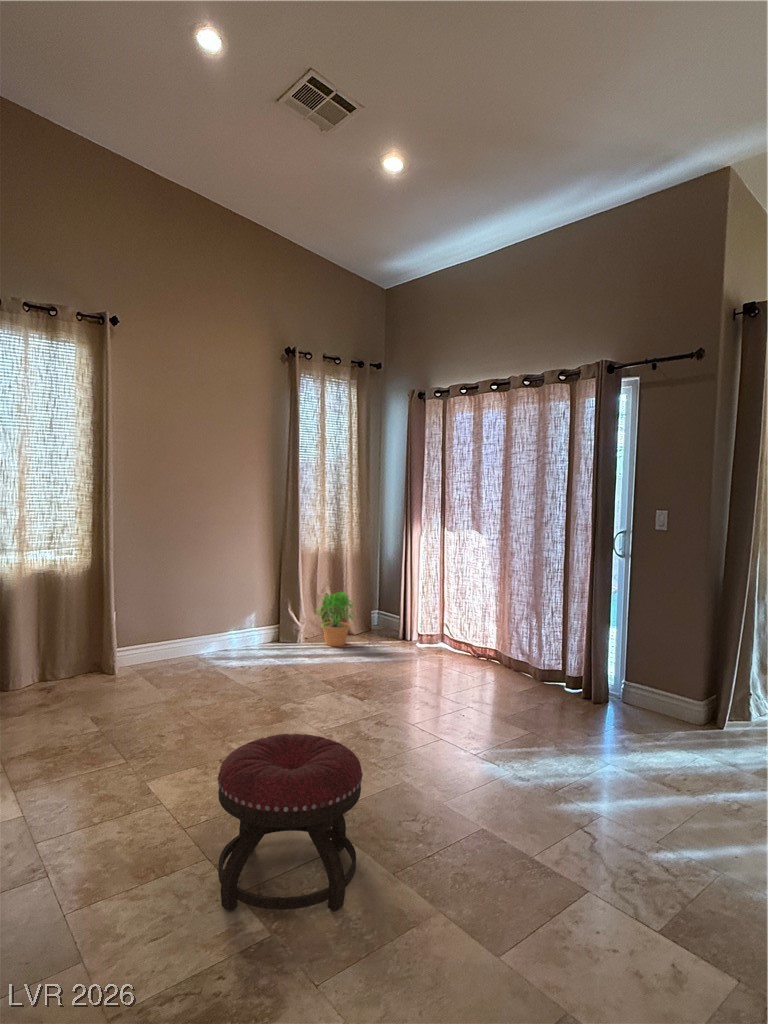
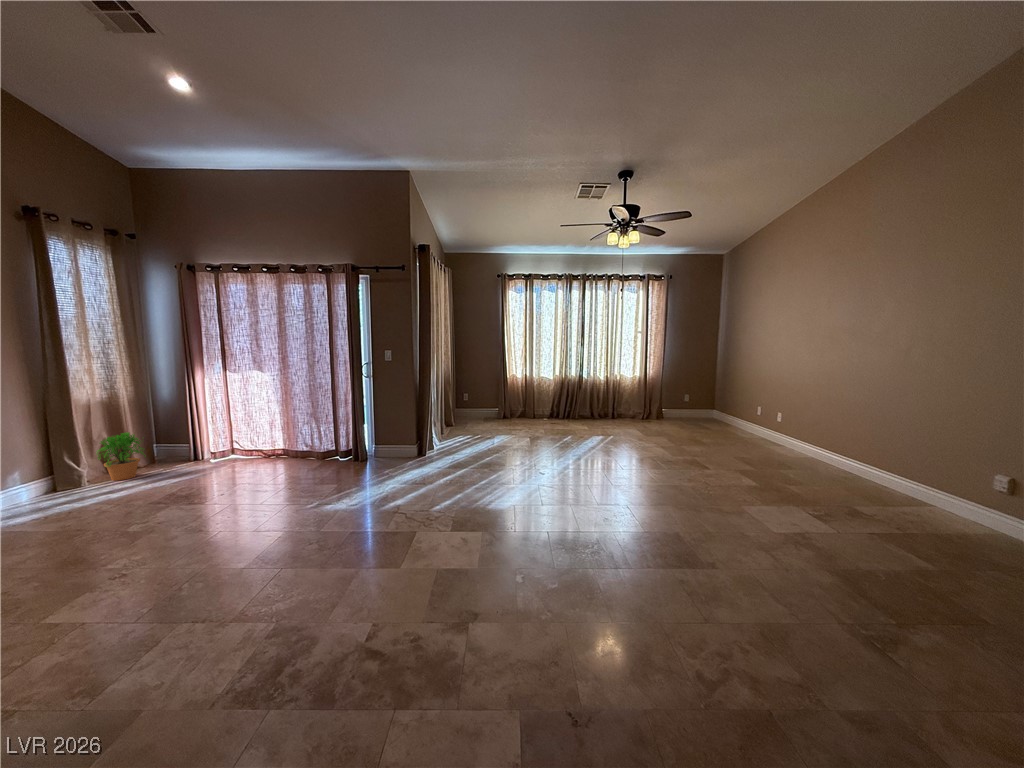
ottoman: present [218,734,363,911] -> none [153,521,293,671]

